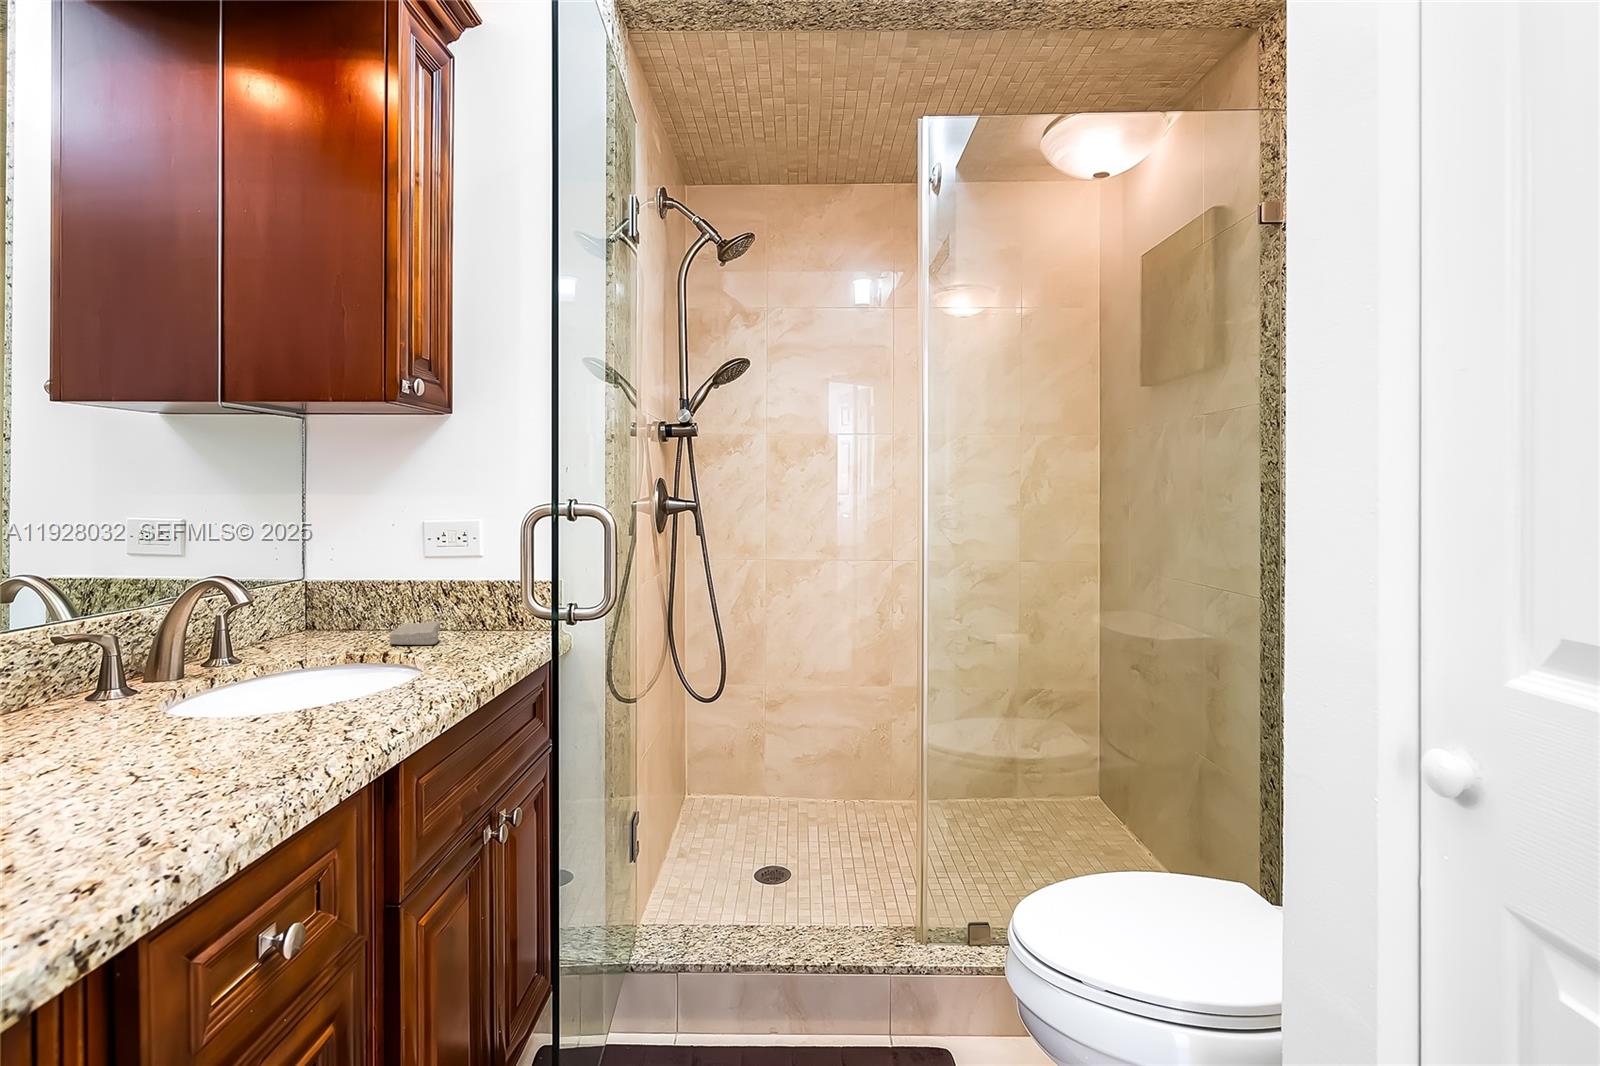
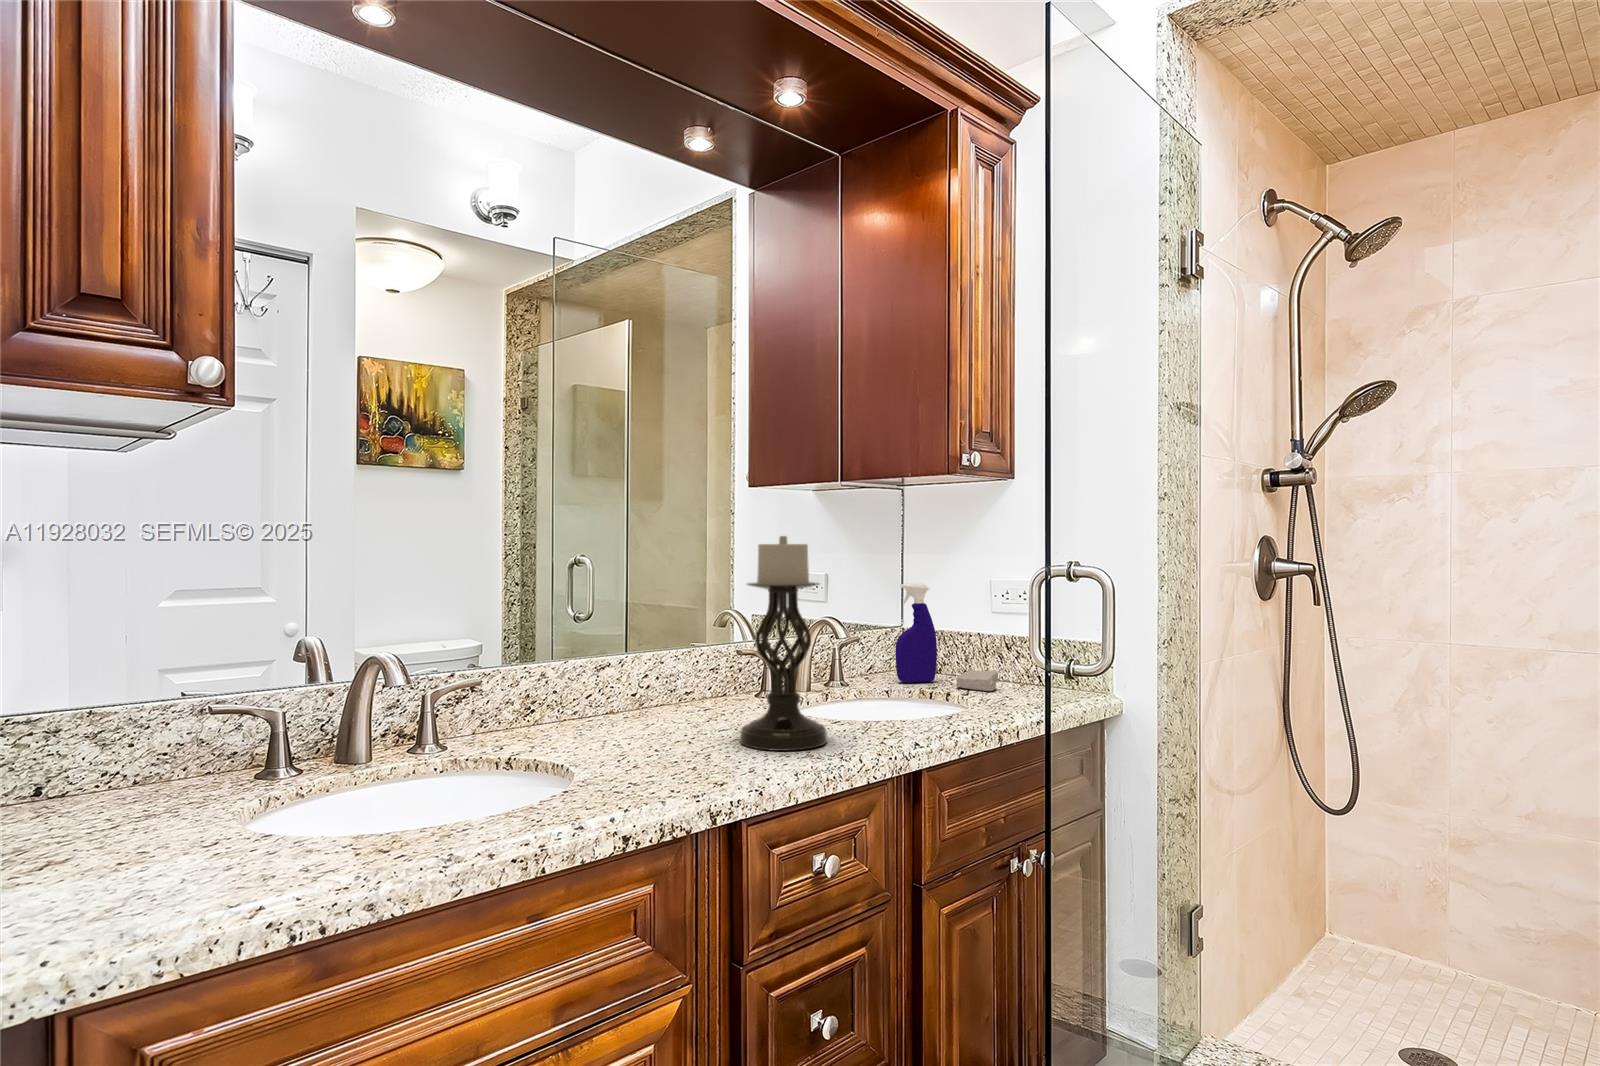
candle holder: none [90,468,259,795] -> present [740,536,828,751]
spray bottle: none [305,530,360,647] -> present [895,583,937,683]

